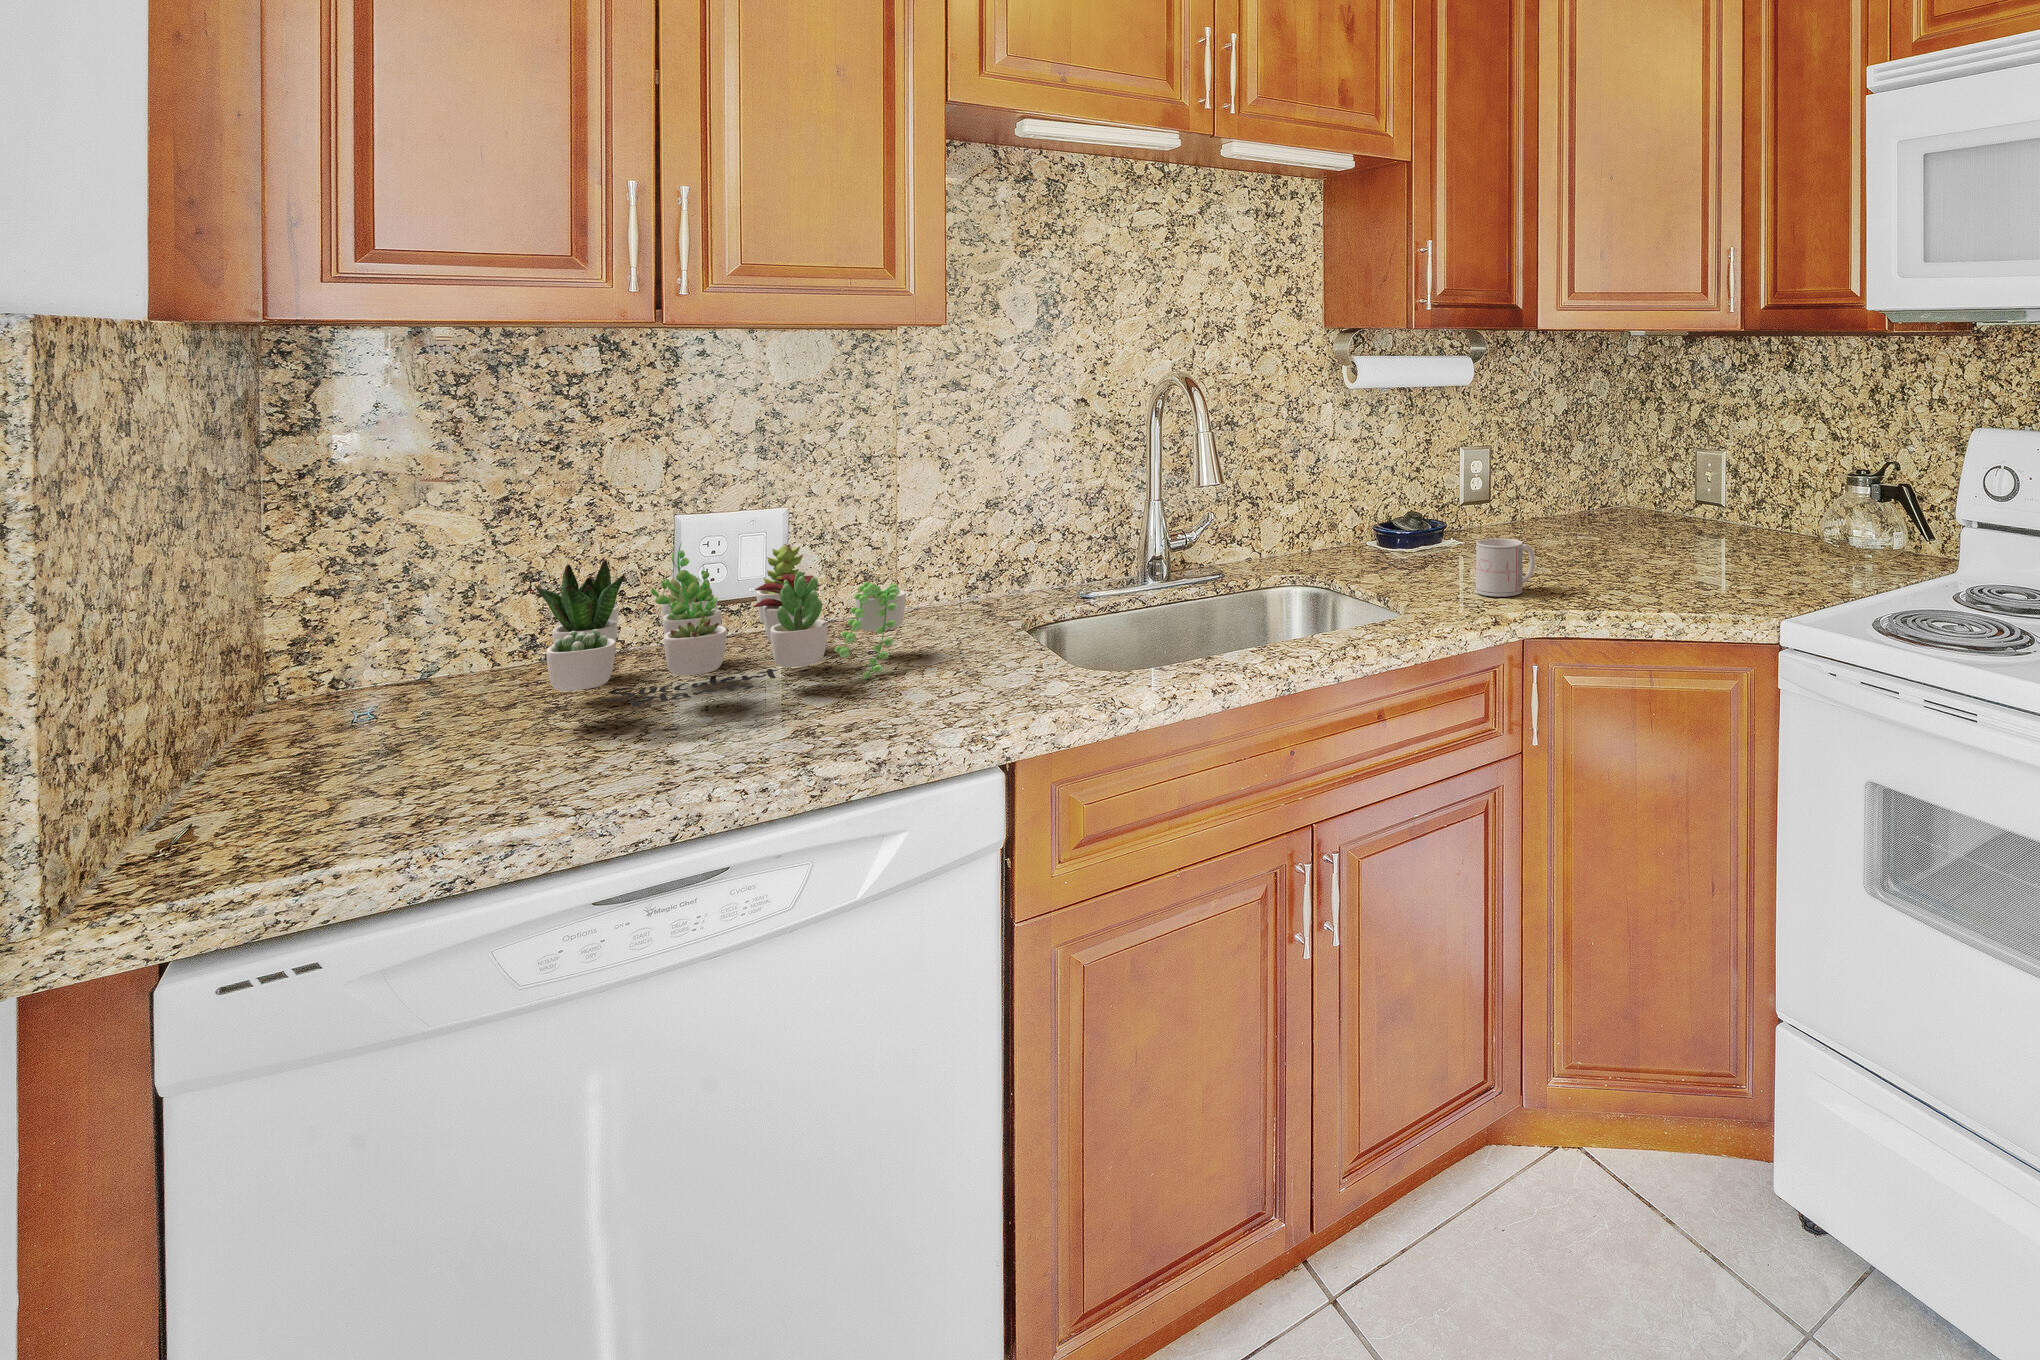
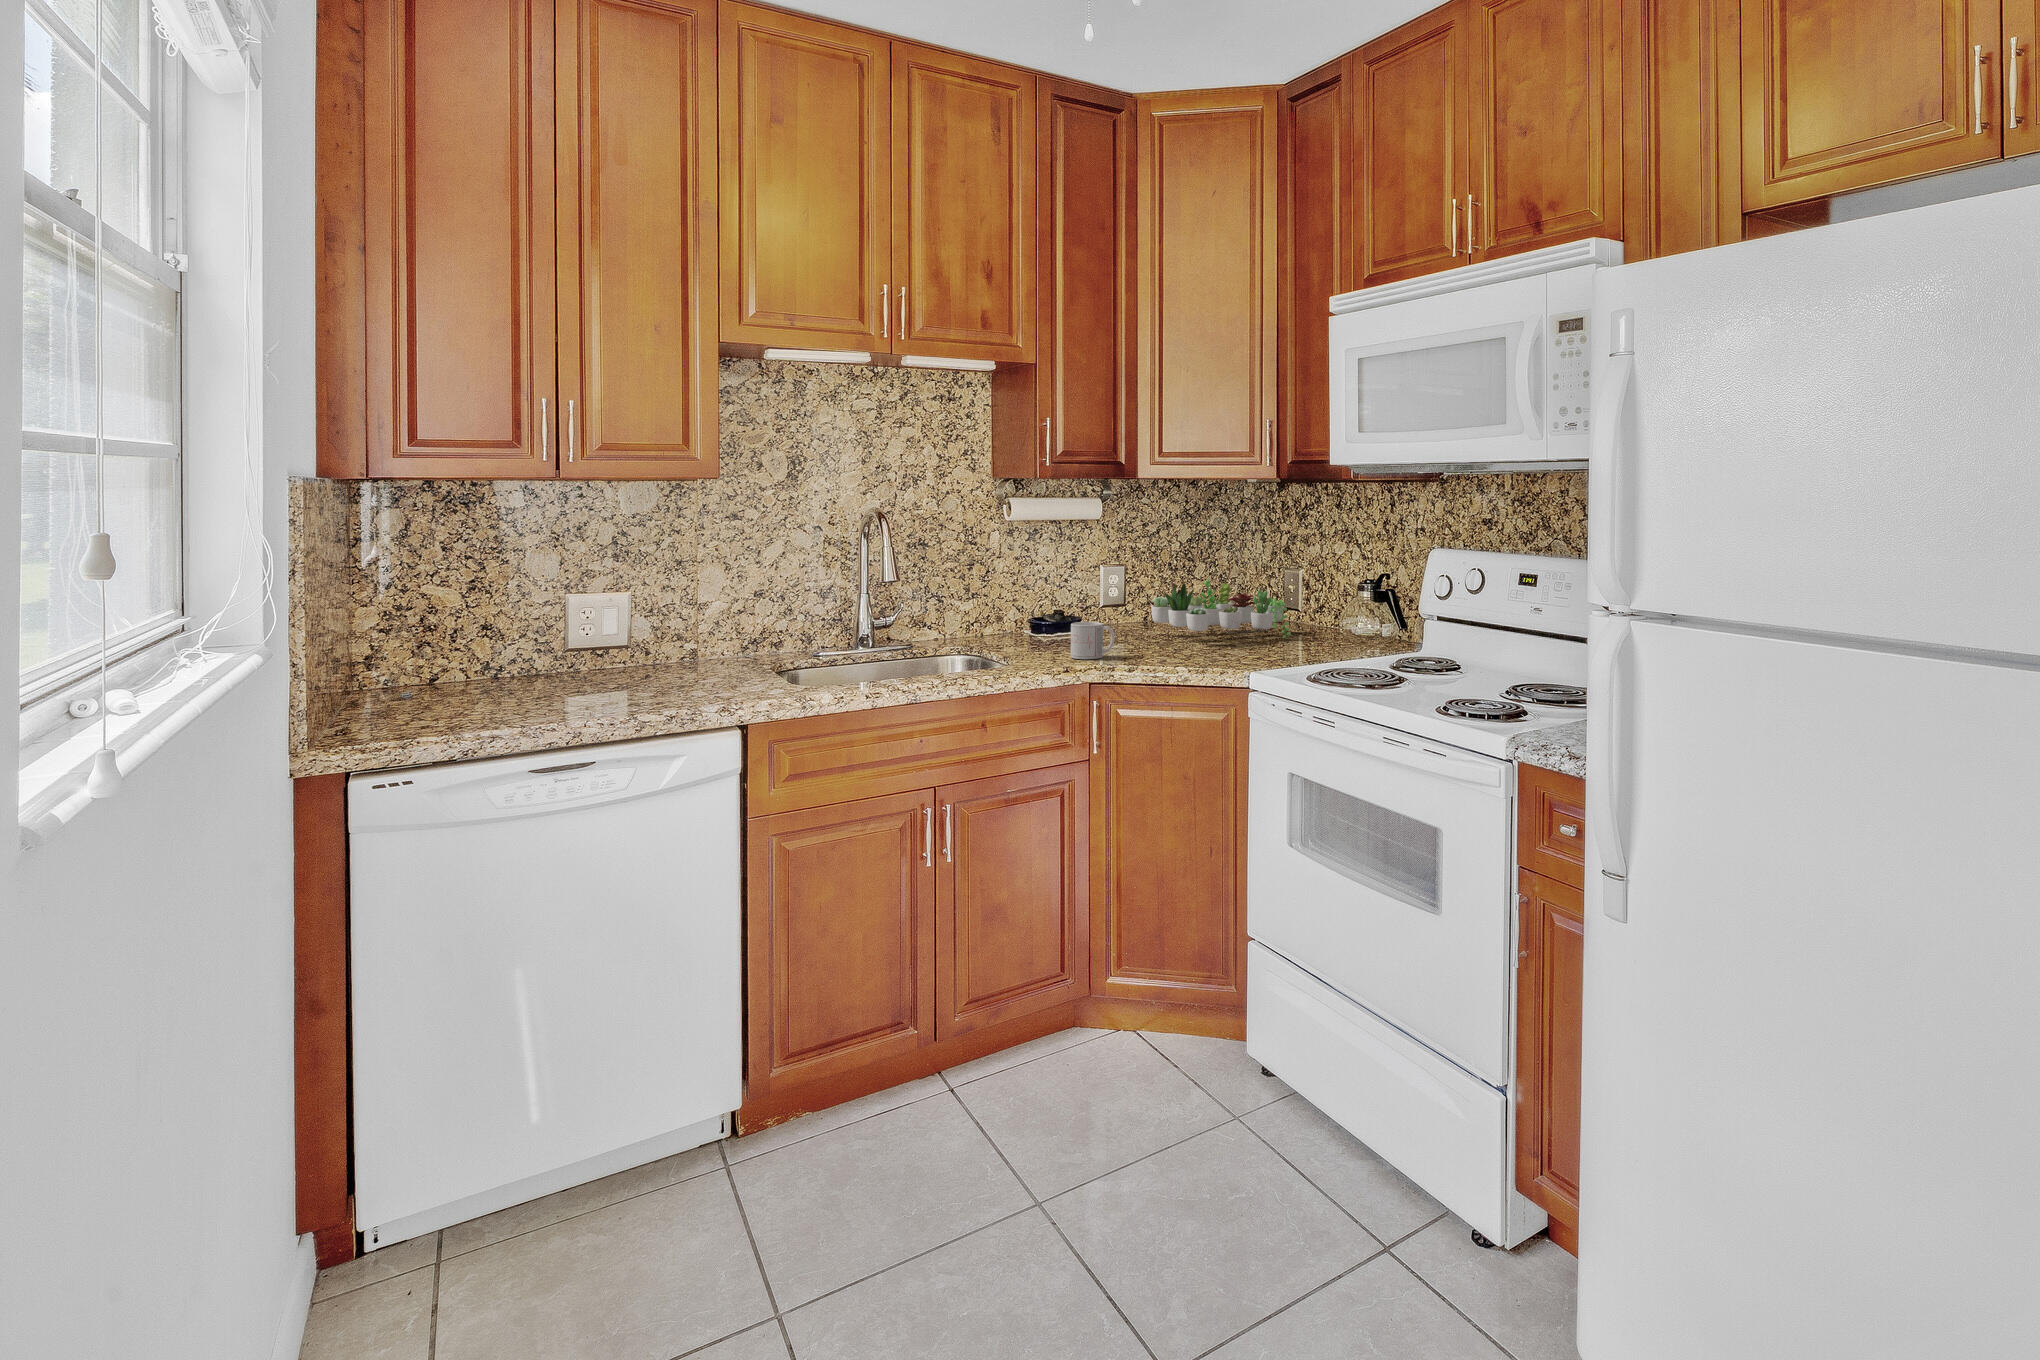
succulent plant: present [535,542,906,707] -> present [1151,580,1291,638]

